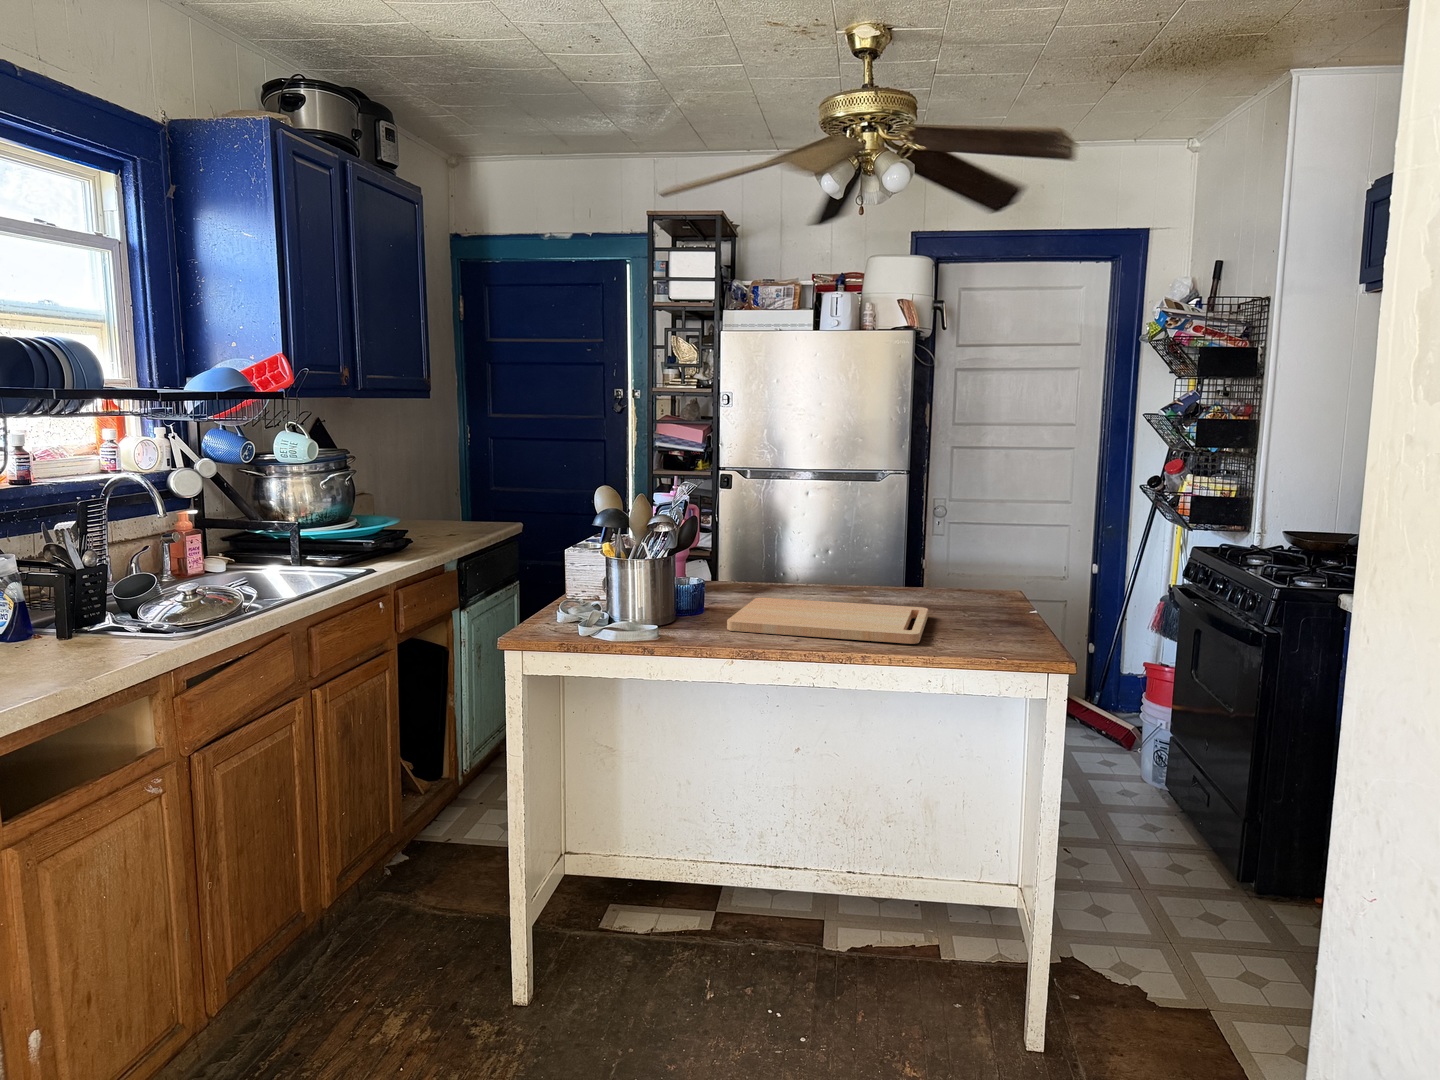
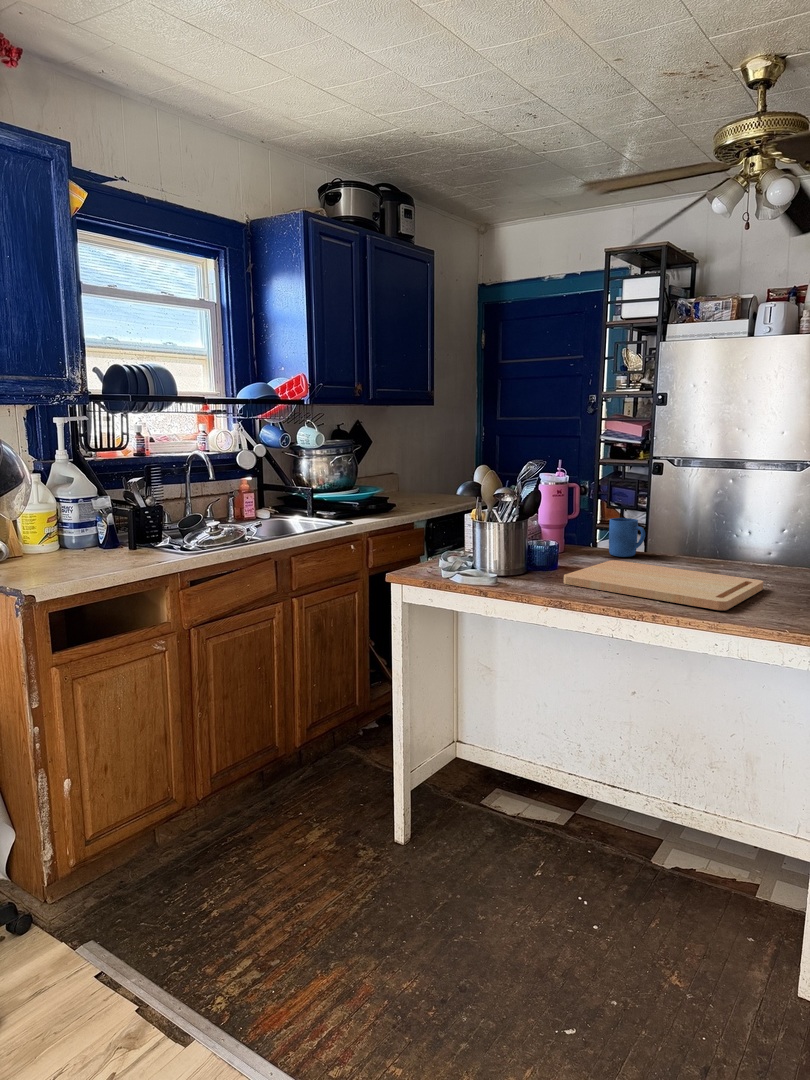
mug: none [739,546,782,593] -> present [609,518,645,557]

